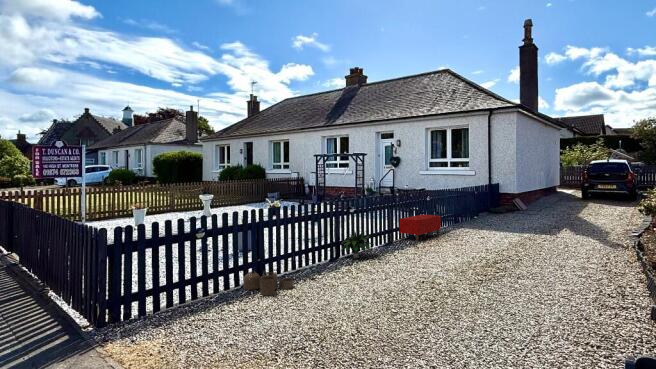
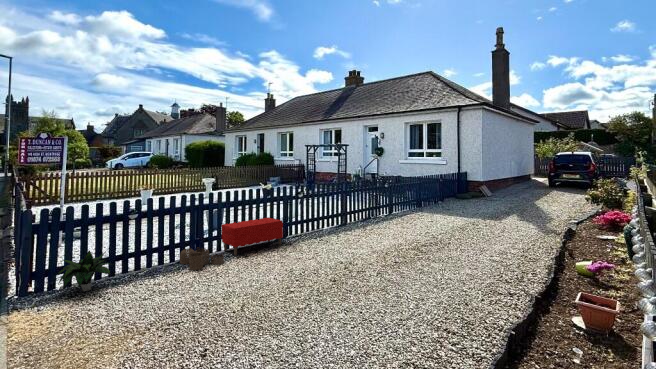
bench: present [400,215,441,242] -> present [222,218,283,255]
potted plant: present [341,231,374,258] -> present [58,250,110,291]

